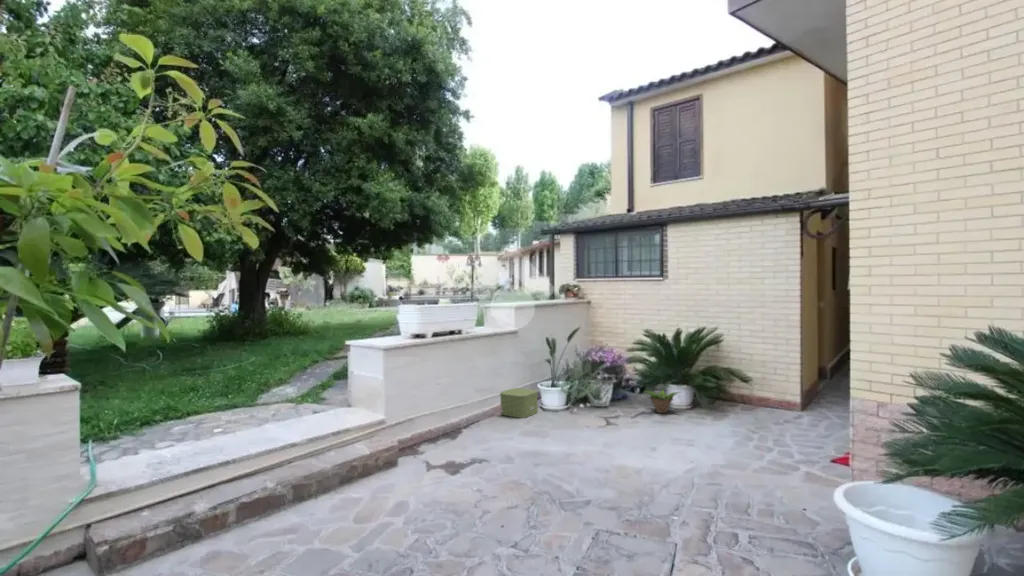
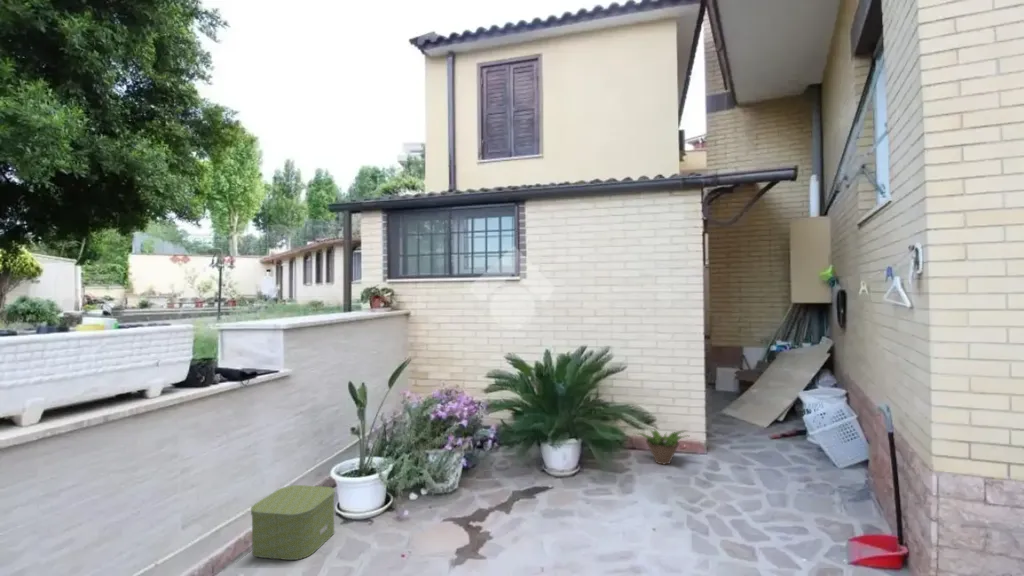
decorative plant: present [645,390,678,413] -> present [641,430,682,464]

